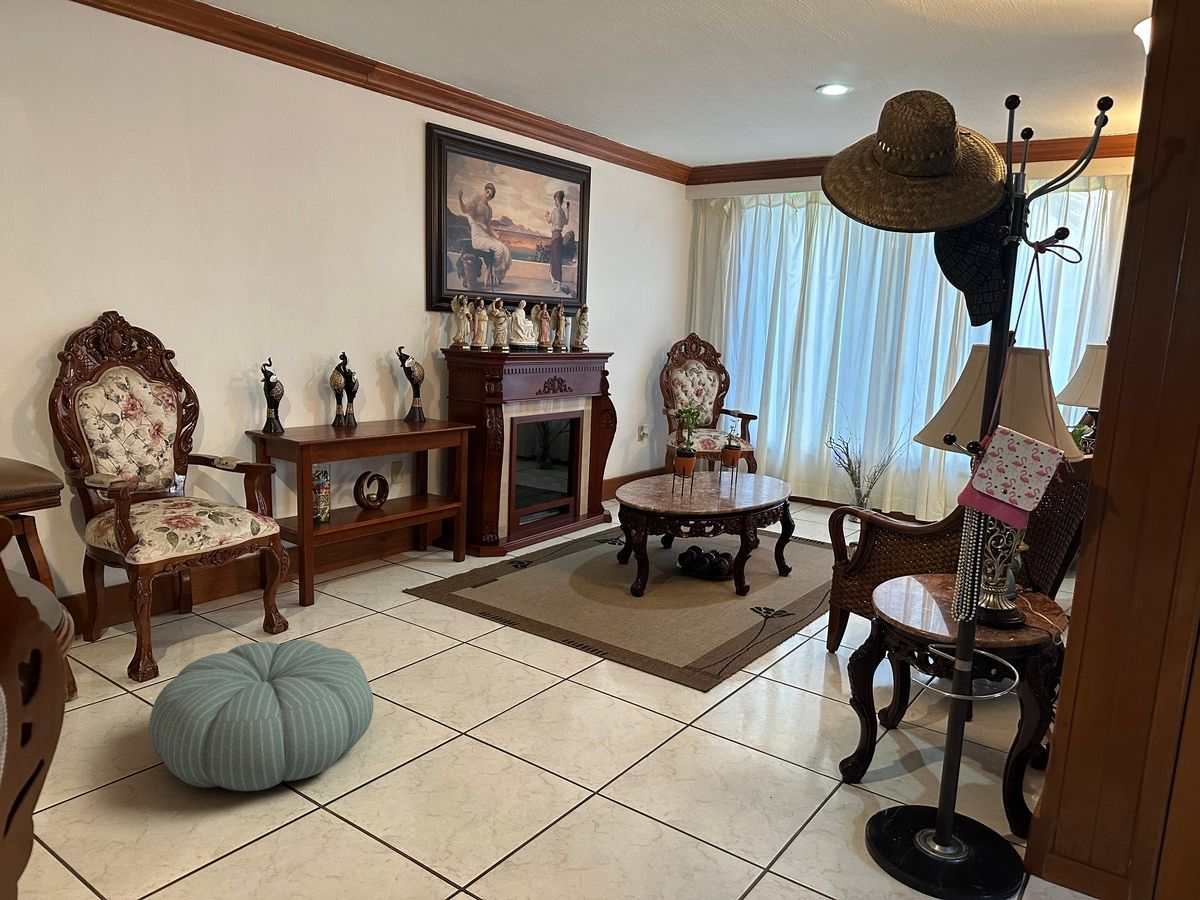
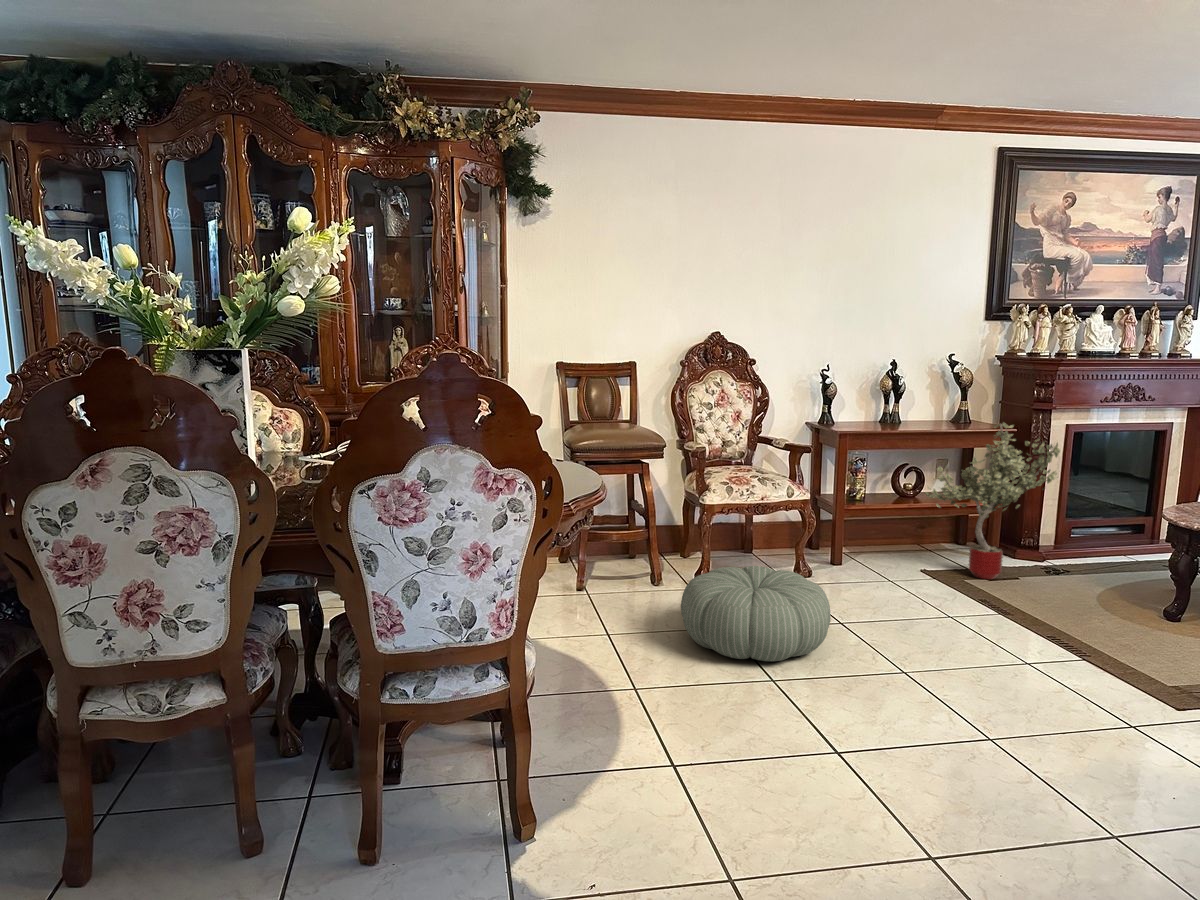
potted tree: none [404,419,524,587] -> present [925,423,1060,579]

